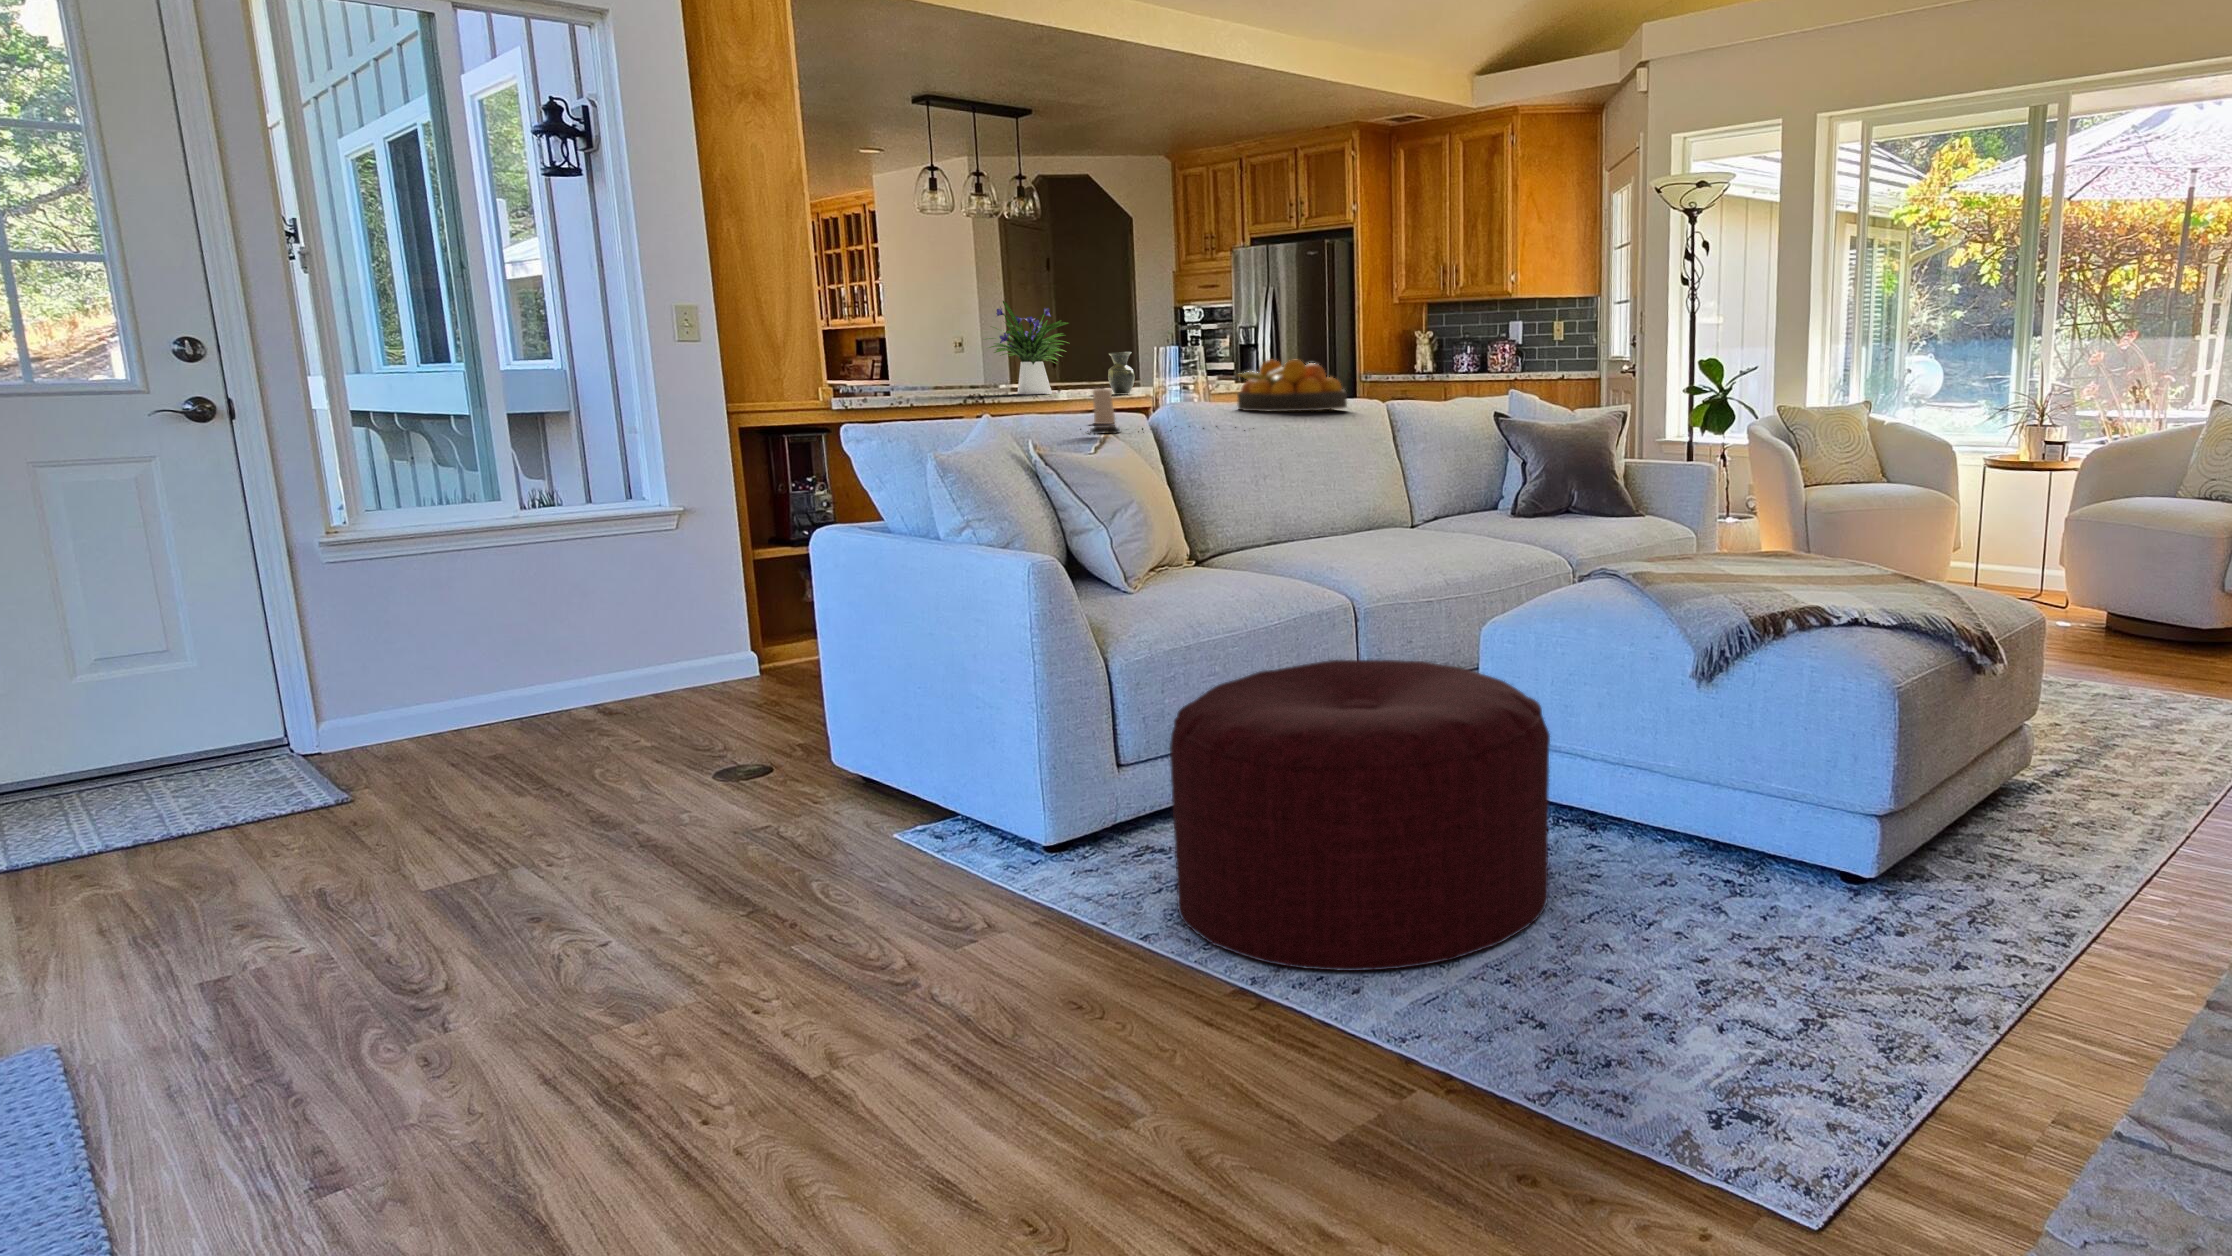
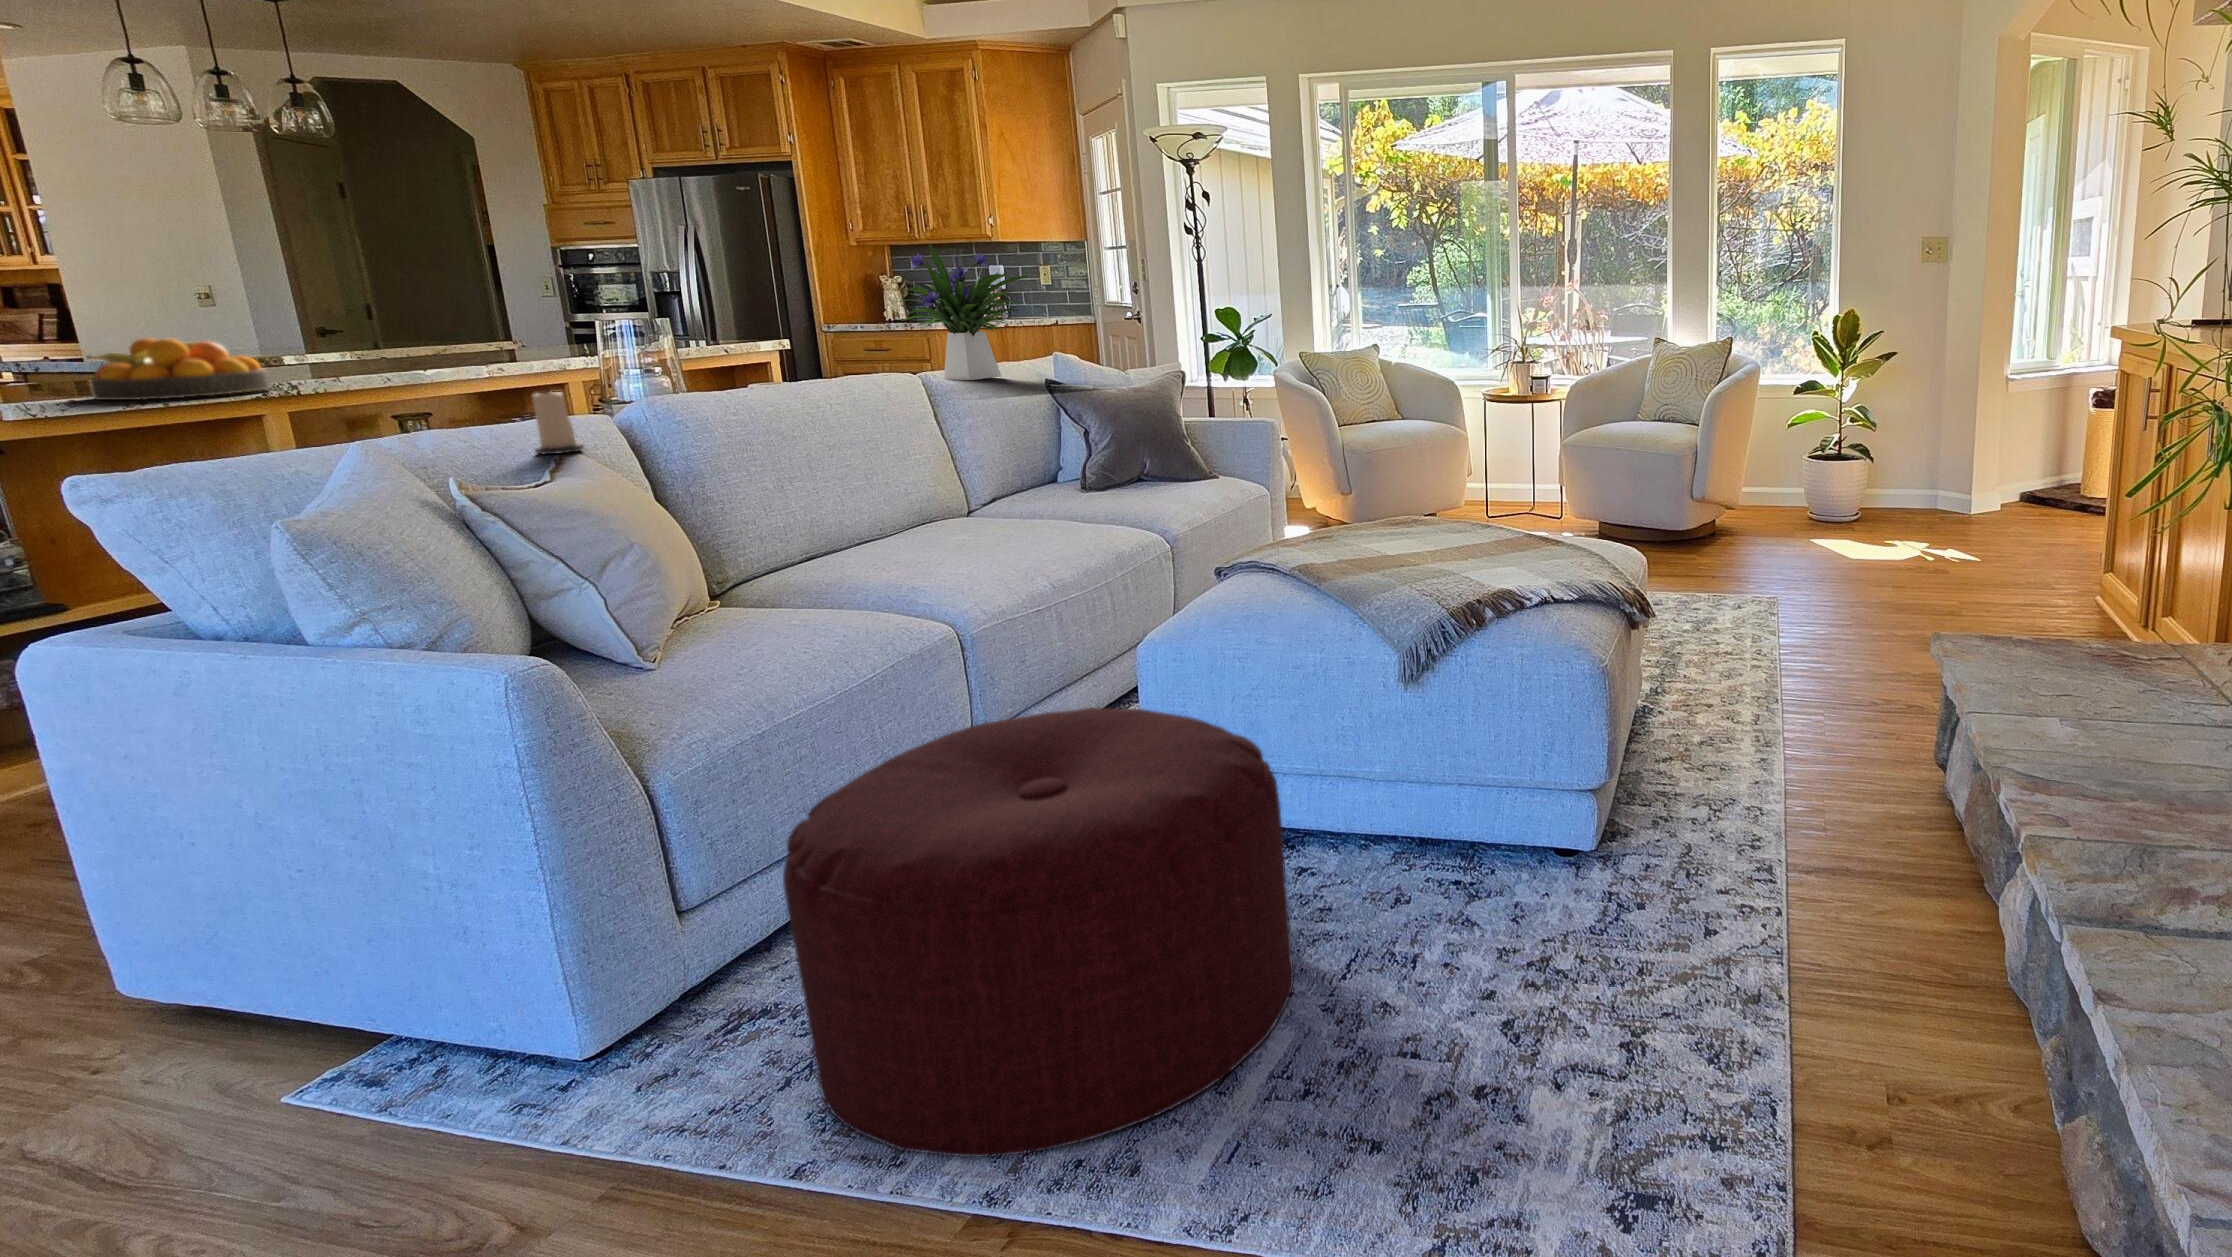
flower arrangement: present [985,301,1069,394] -> present [896,244,1028,380]
vase: present [1108,352,1135,394] -> none [489,315,534,368]
fruit bowl: present [1237,360,1347,412] -> present [87,338,273,400]

